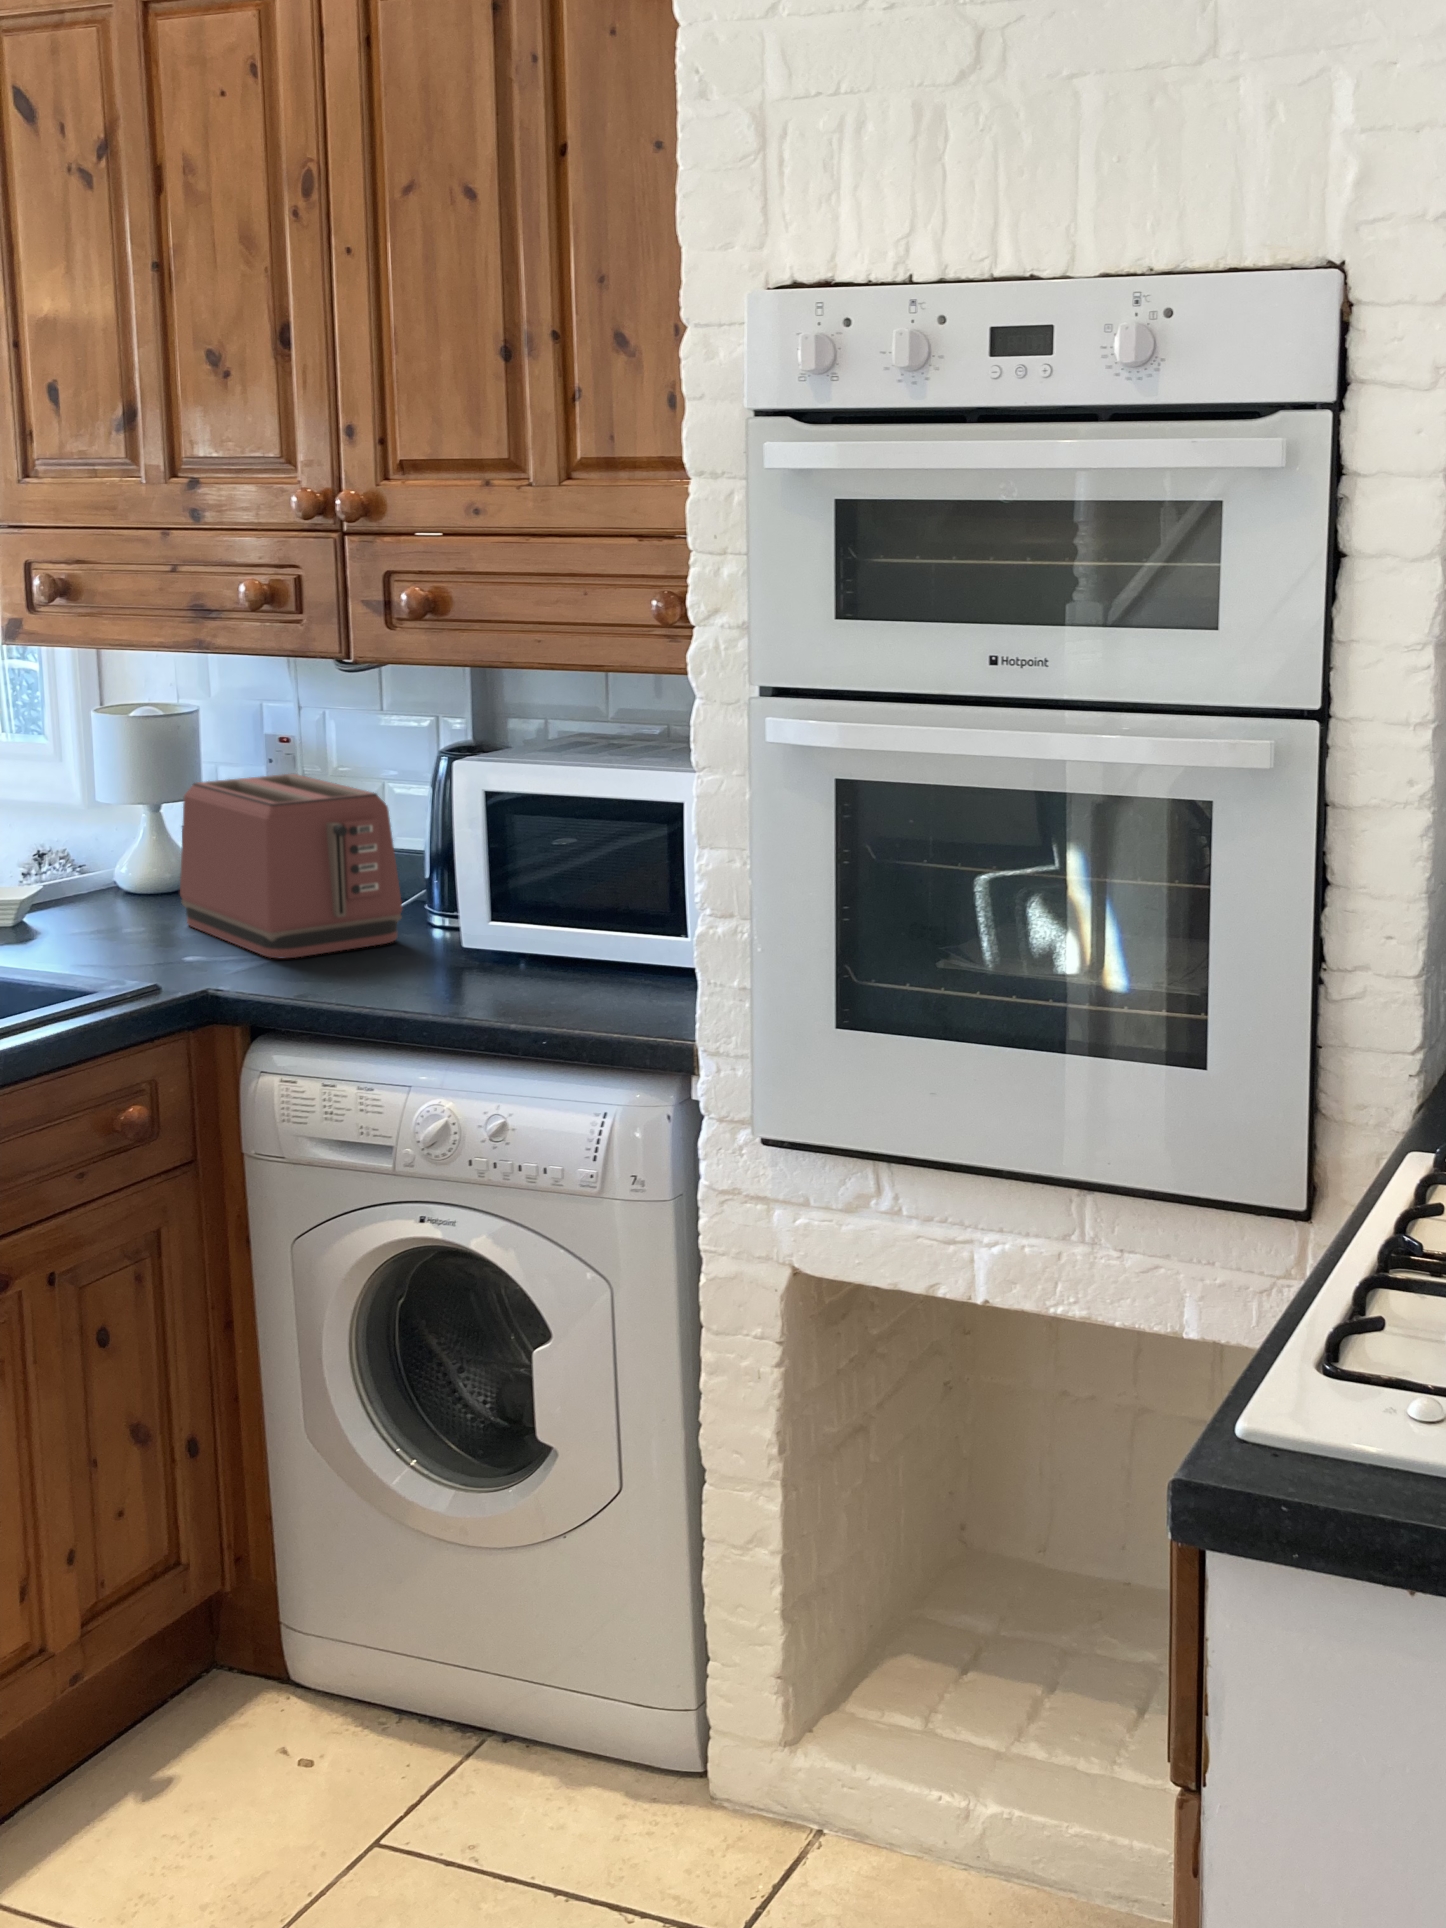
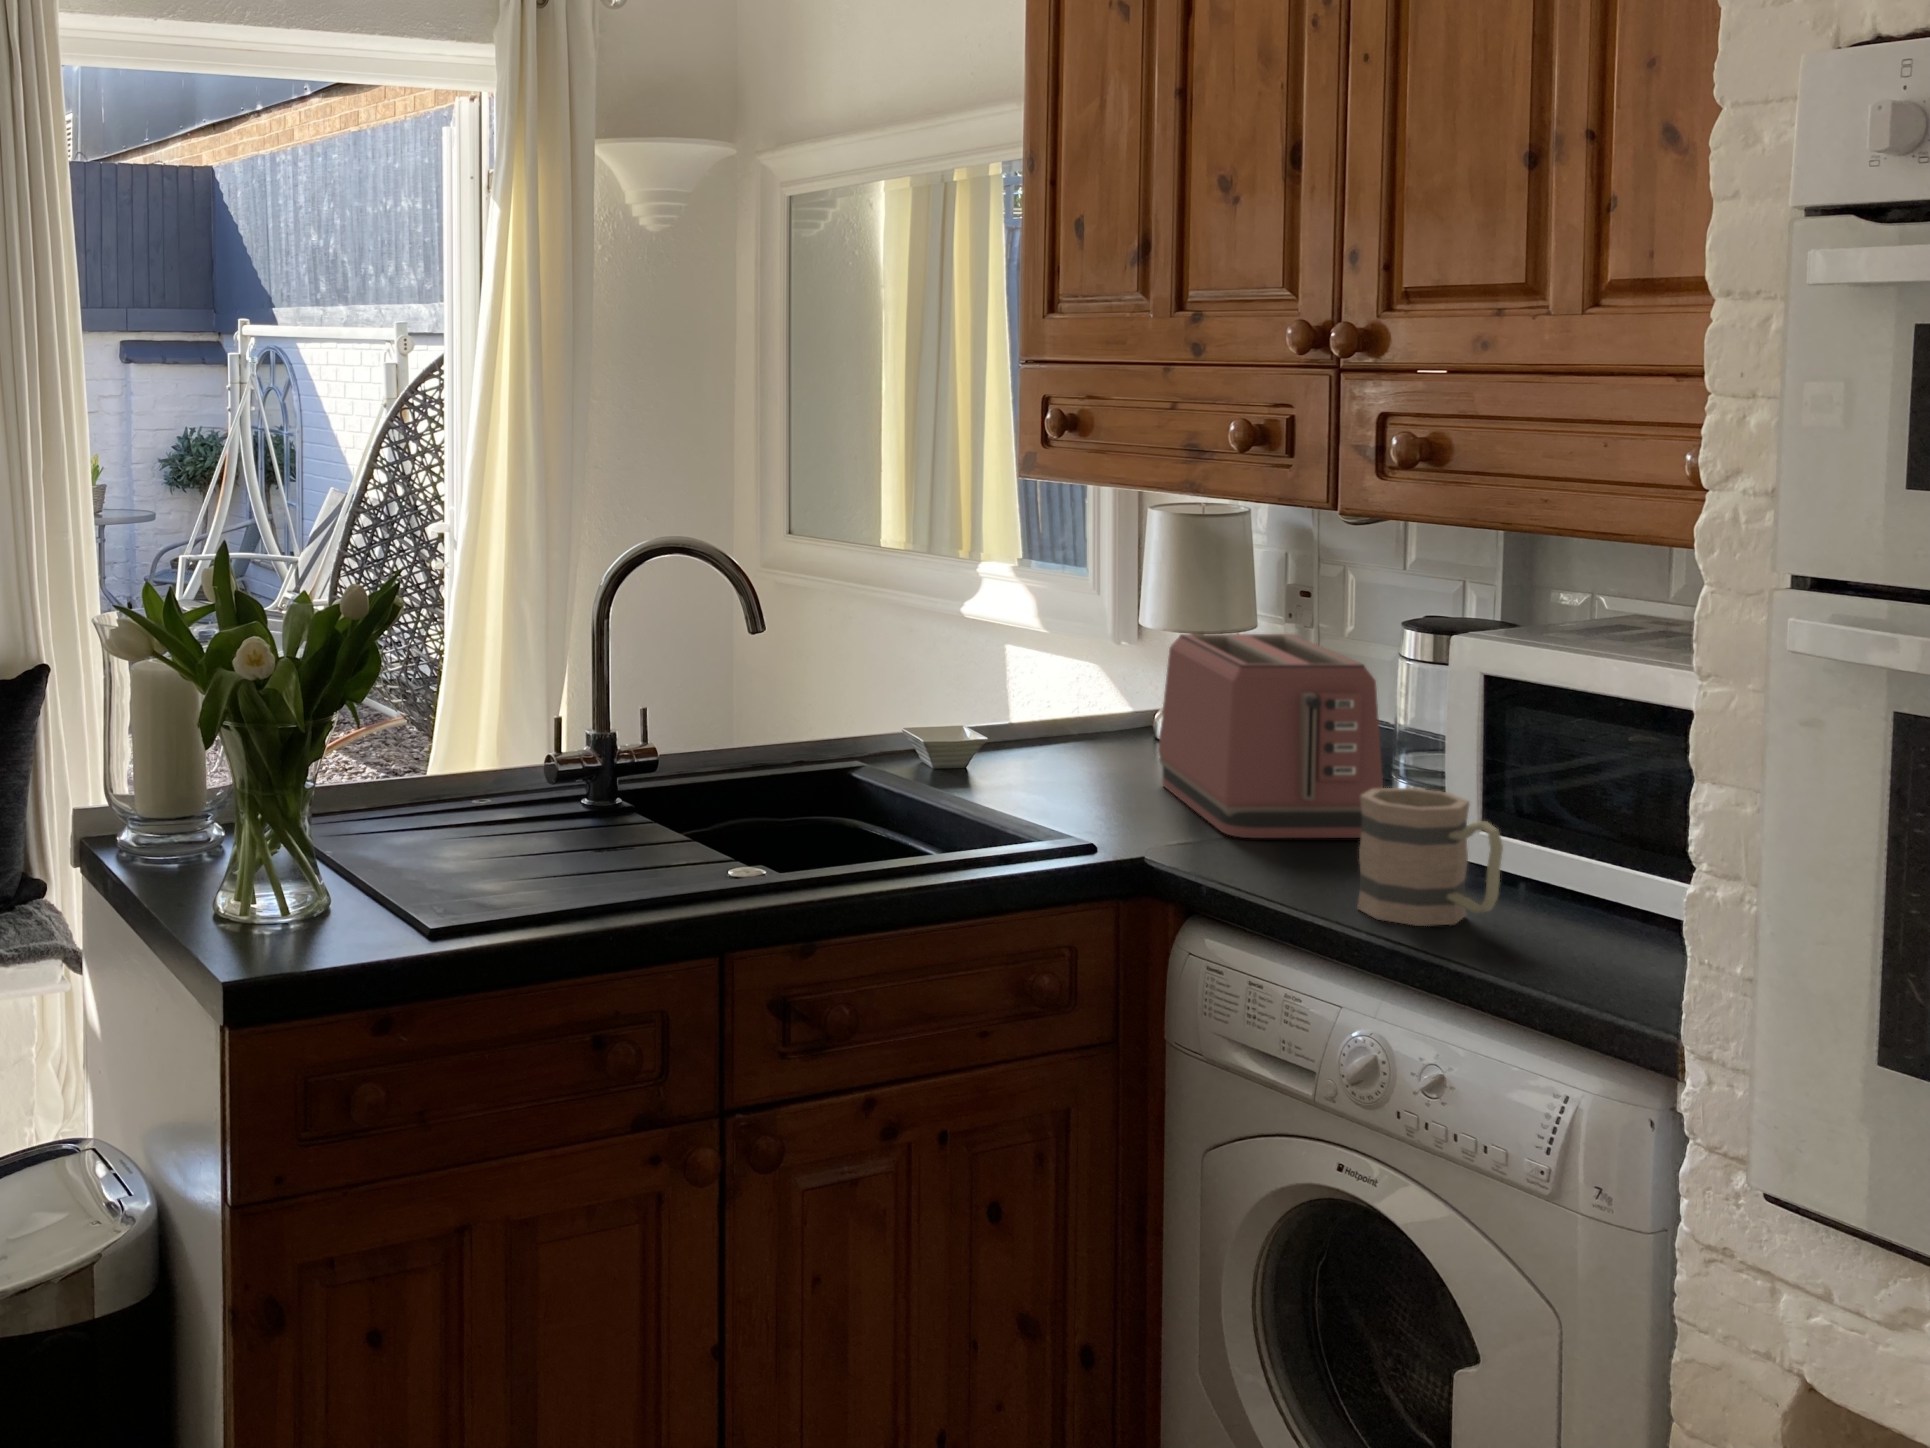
mug: none [409,891,530,1004] -> present [1357,788,1503,926]

